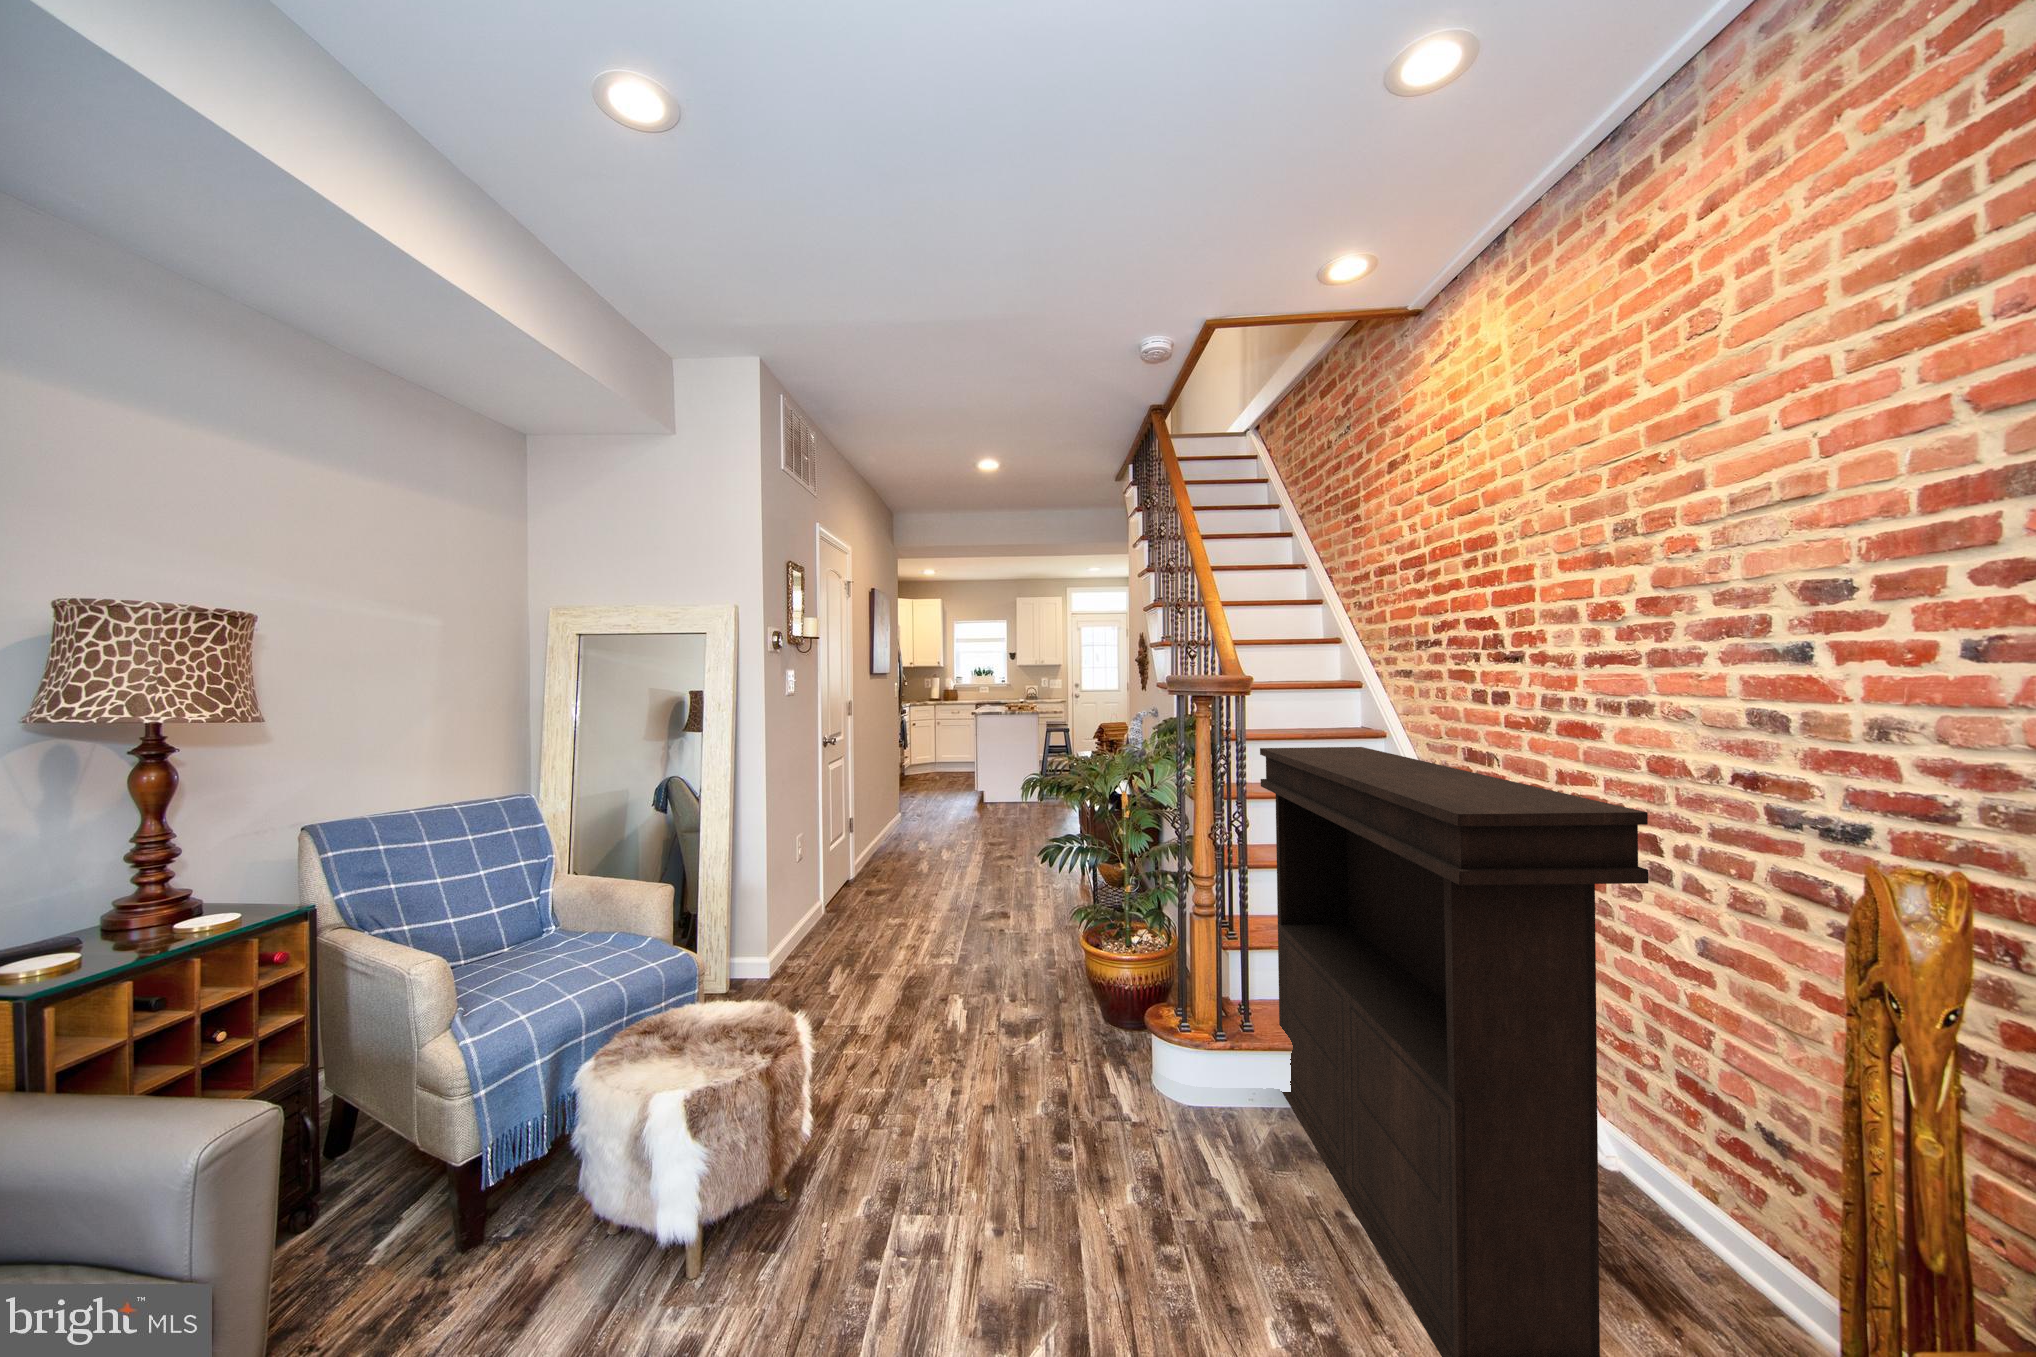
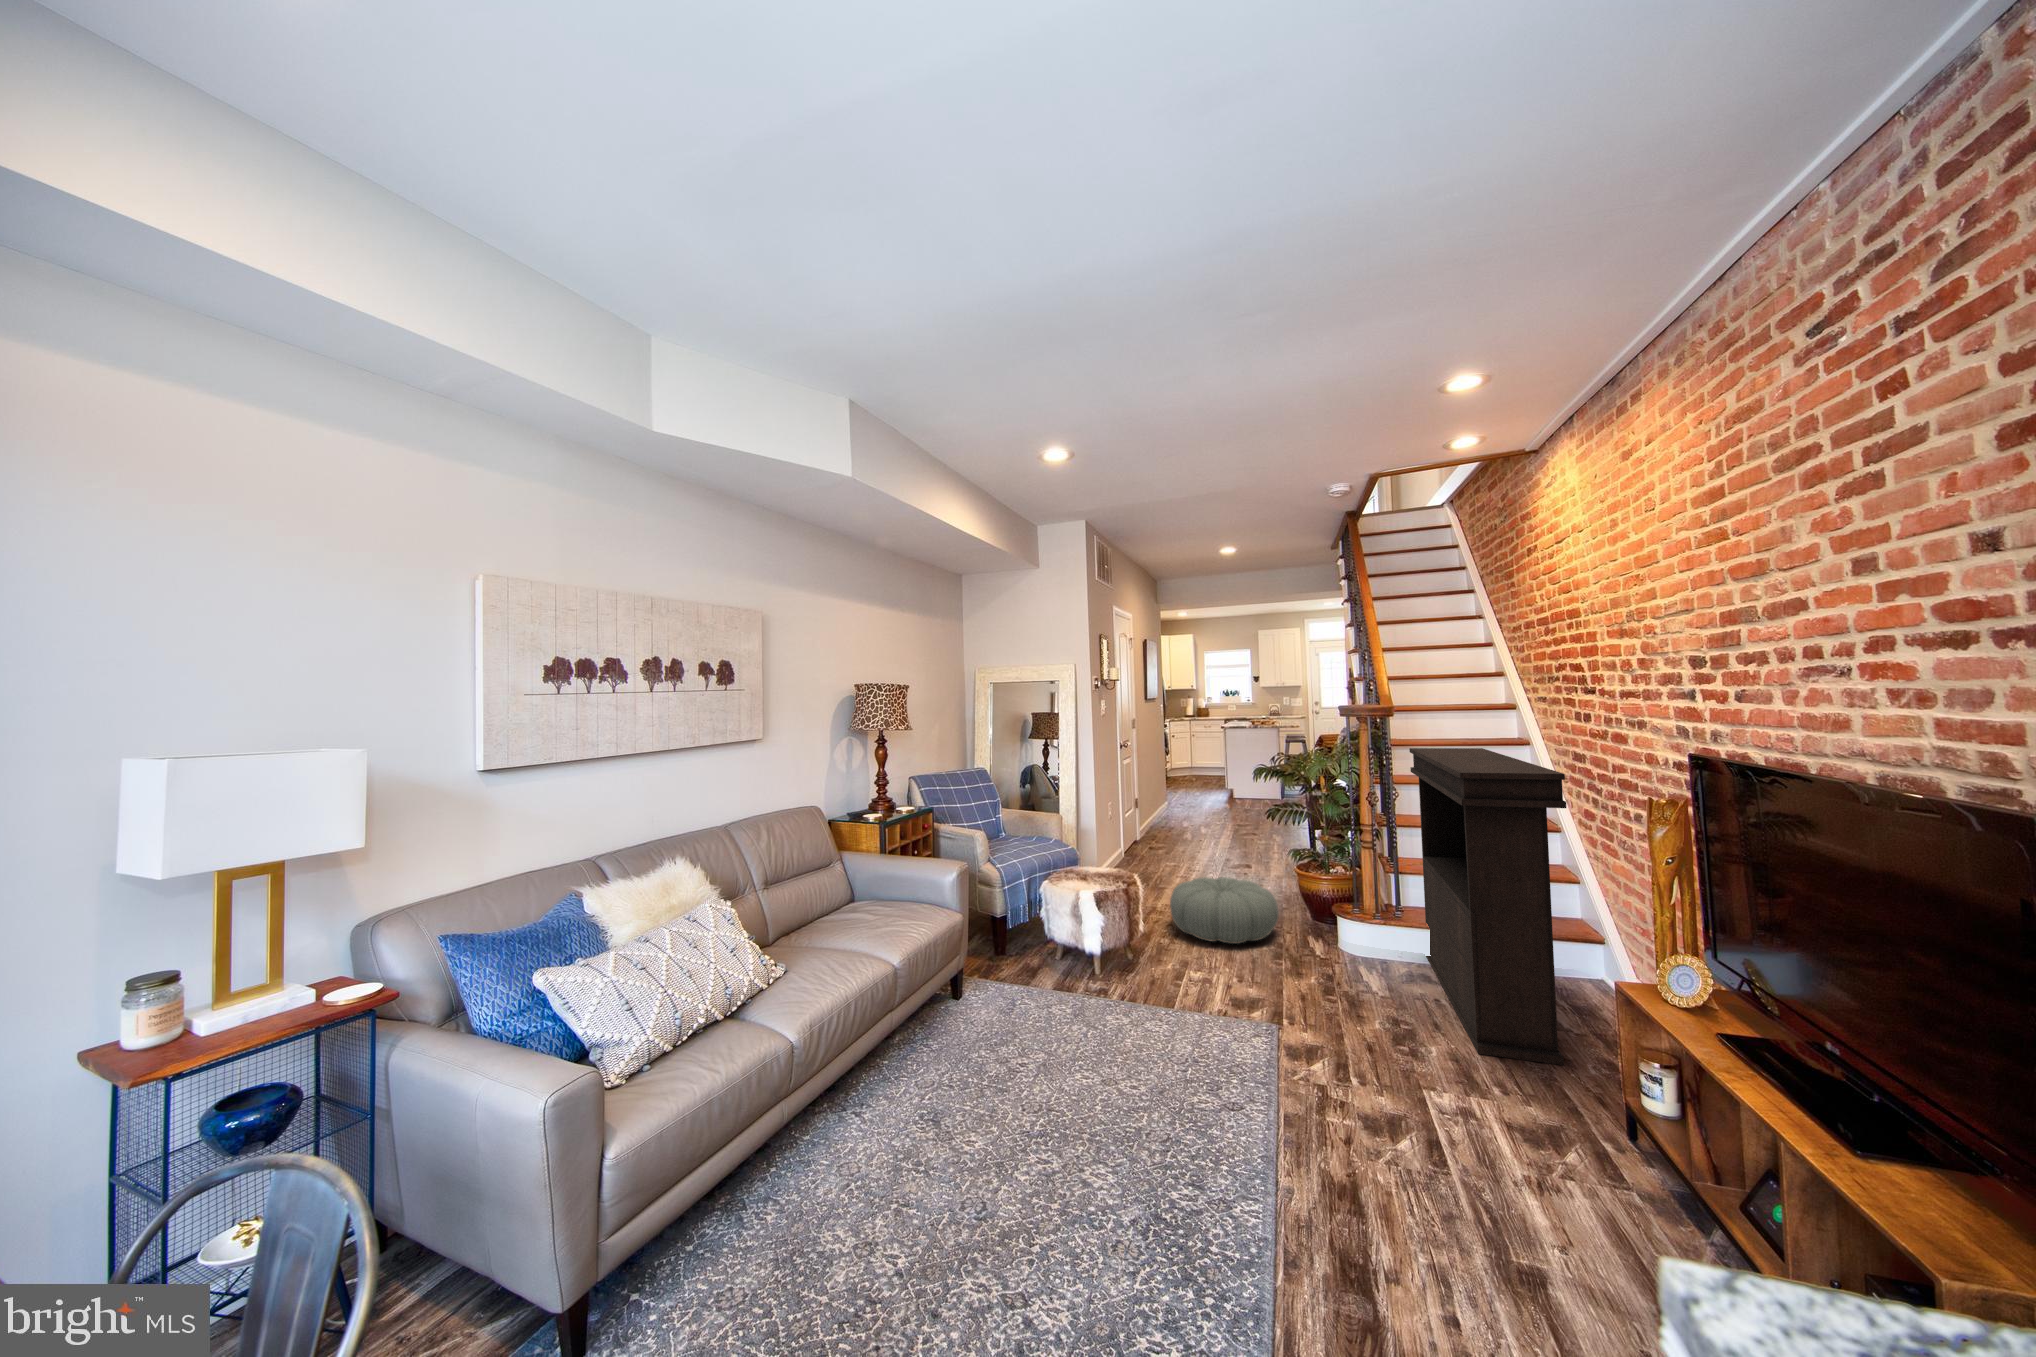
pouf: none [873,965,1054,1104] -> present [1170,877,1279,944]

